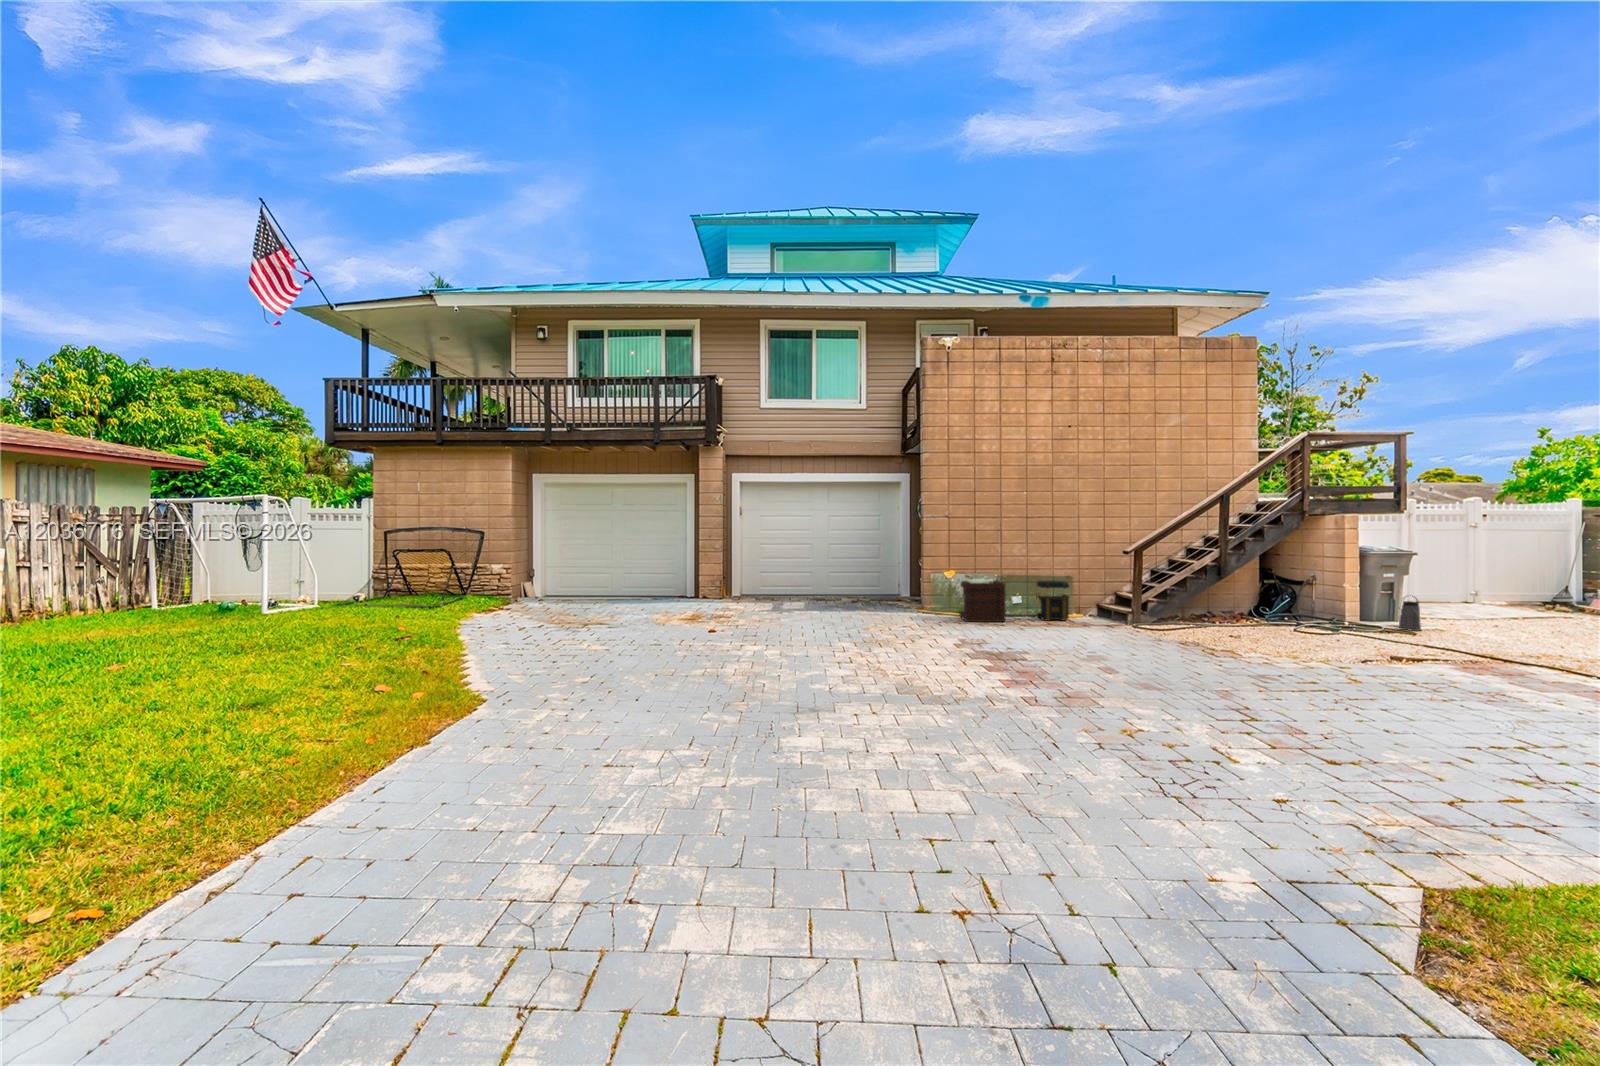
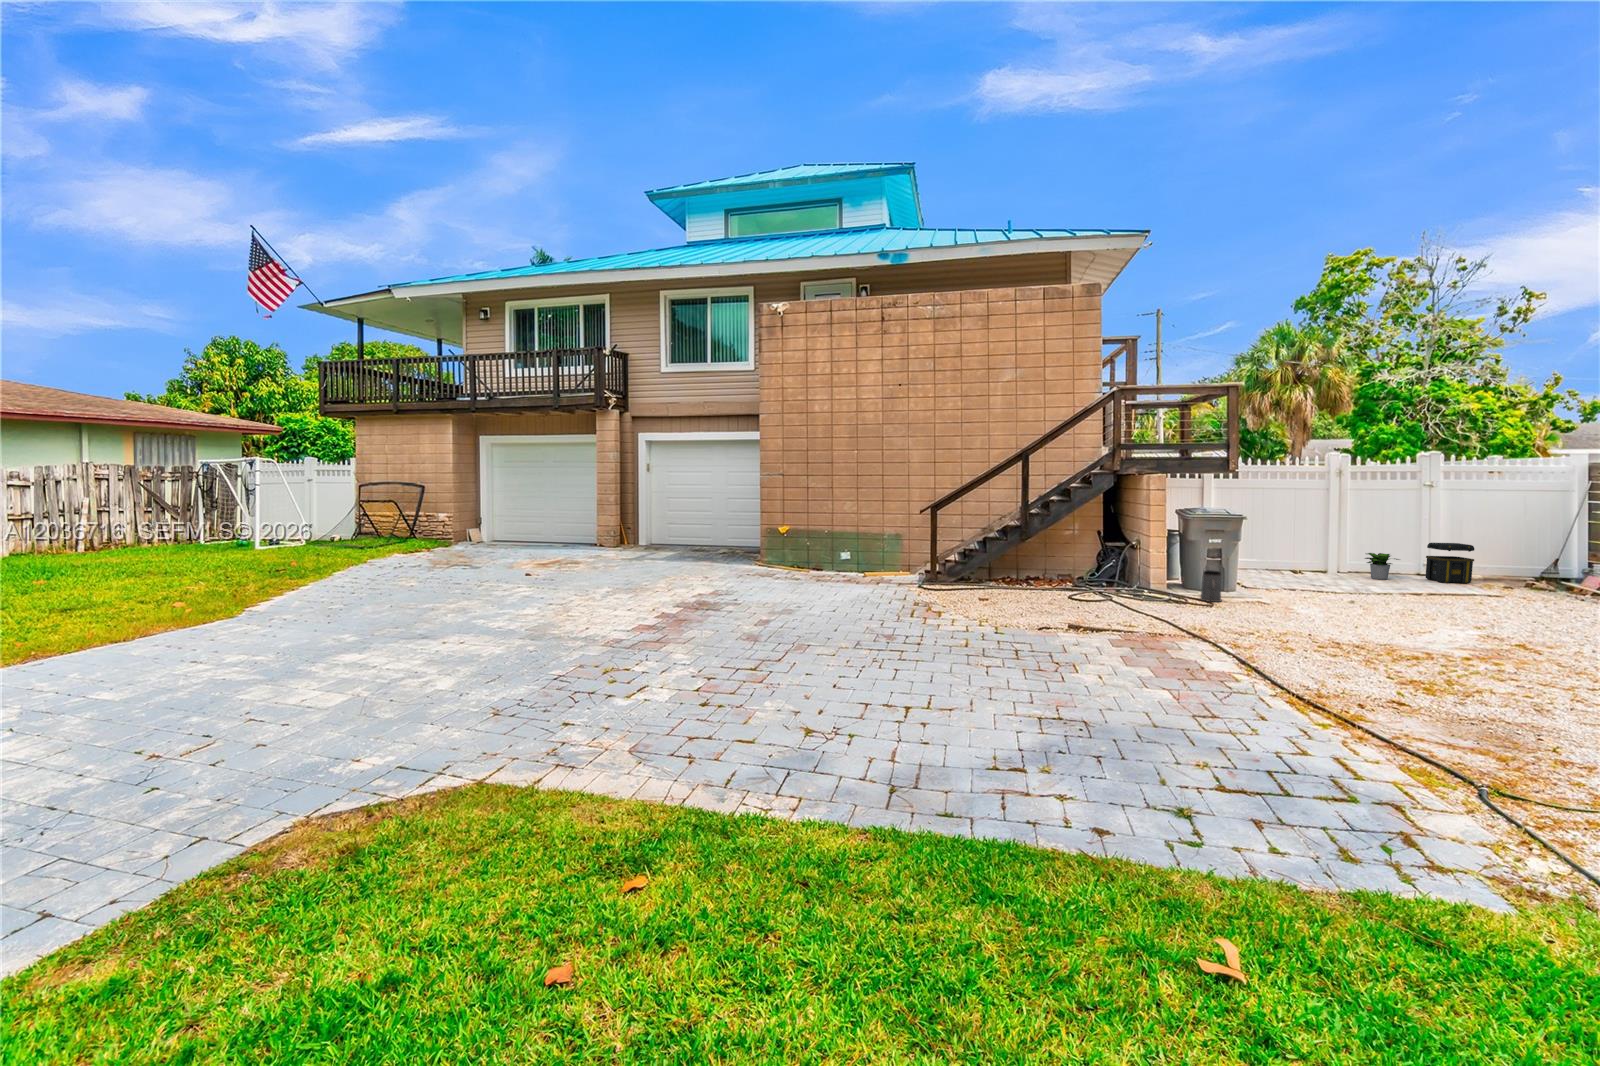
wooden crate: present [959,581,1006,622] -> none [779,537,823,578]
toolbox: present [1036,581,1069,621] -> present [1426,543,1474,584]
potted plant: none [1450,584,1488,607] -> present [1365,553,1399,580]

